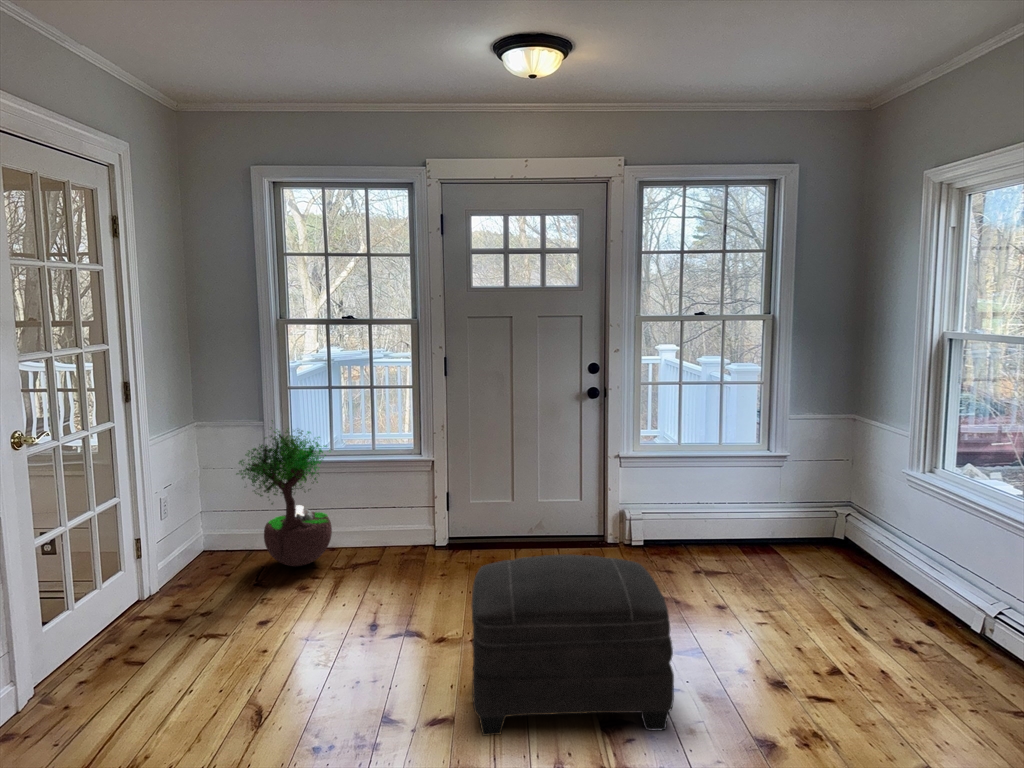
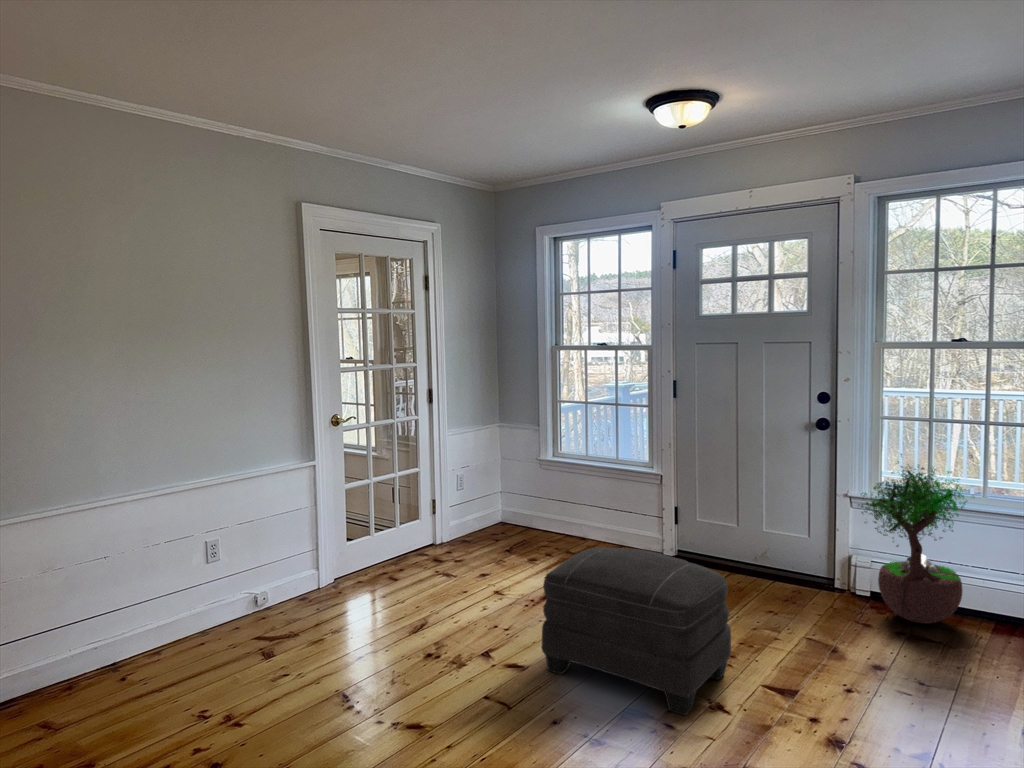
potted tree: present [237,420,332,566] -> present [859,454,967,623]

